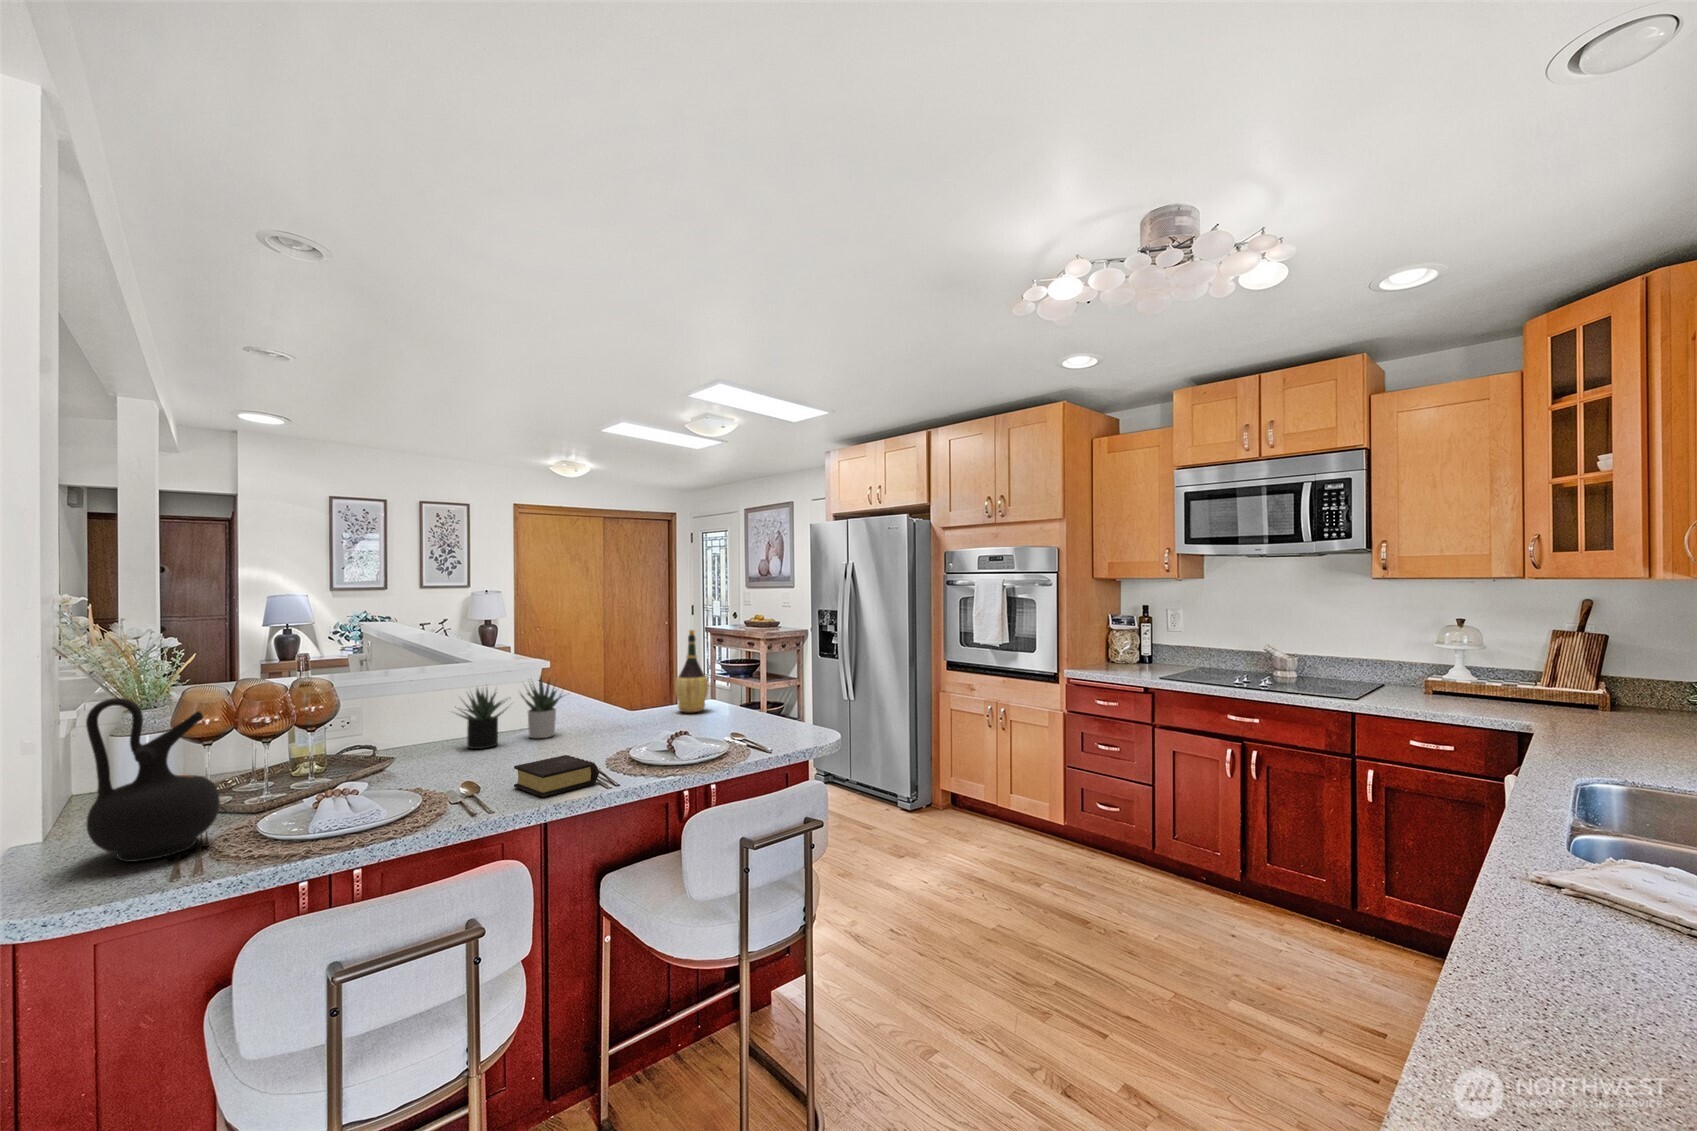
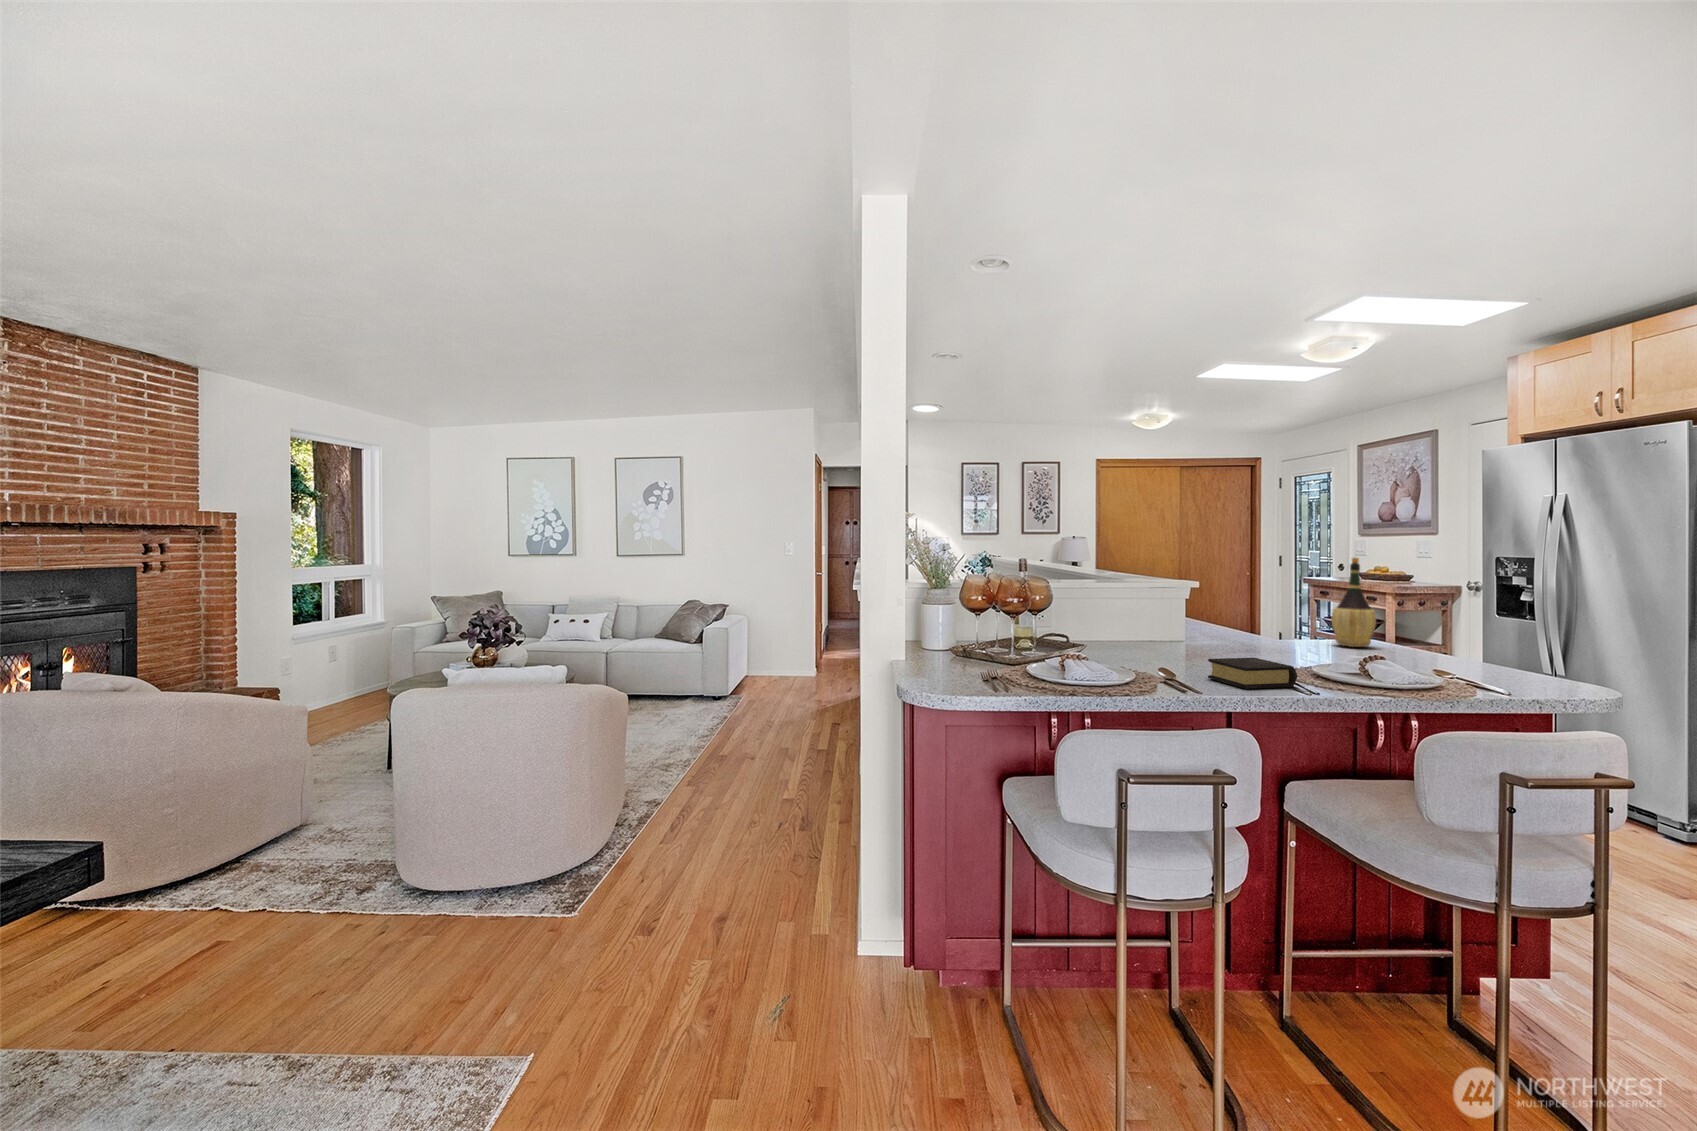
succulent plant: present [458,678,562,749] -> none [1120,590,1224,650]
ceramic jug: present [86,698,220,862] -> none [940,567,1007,678]

